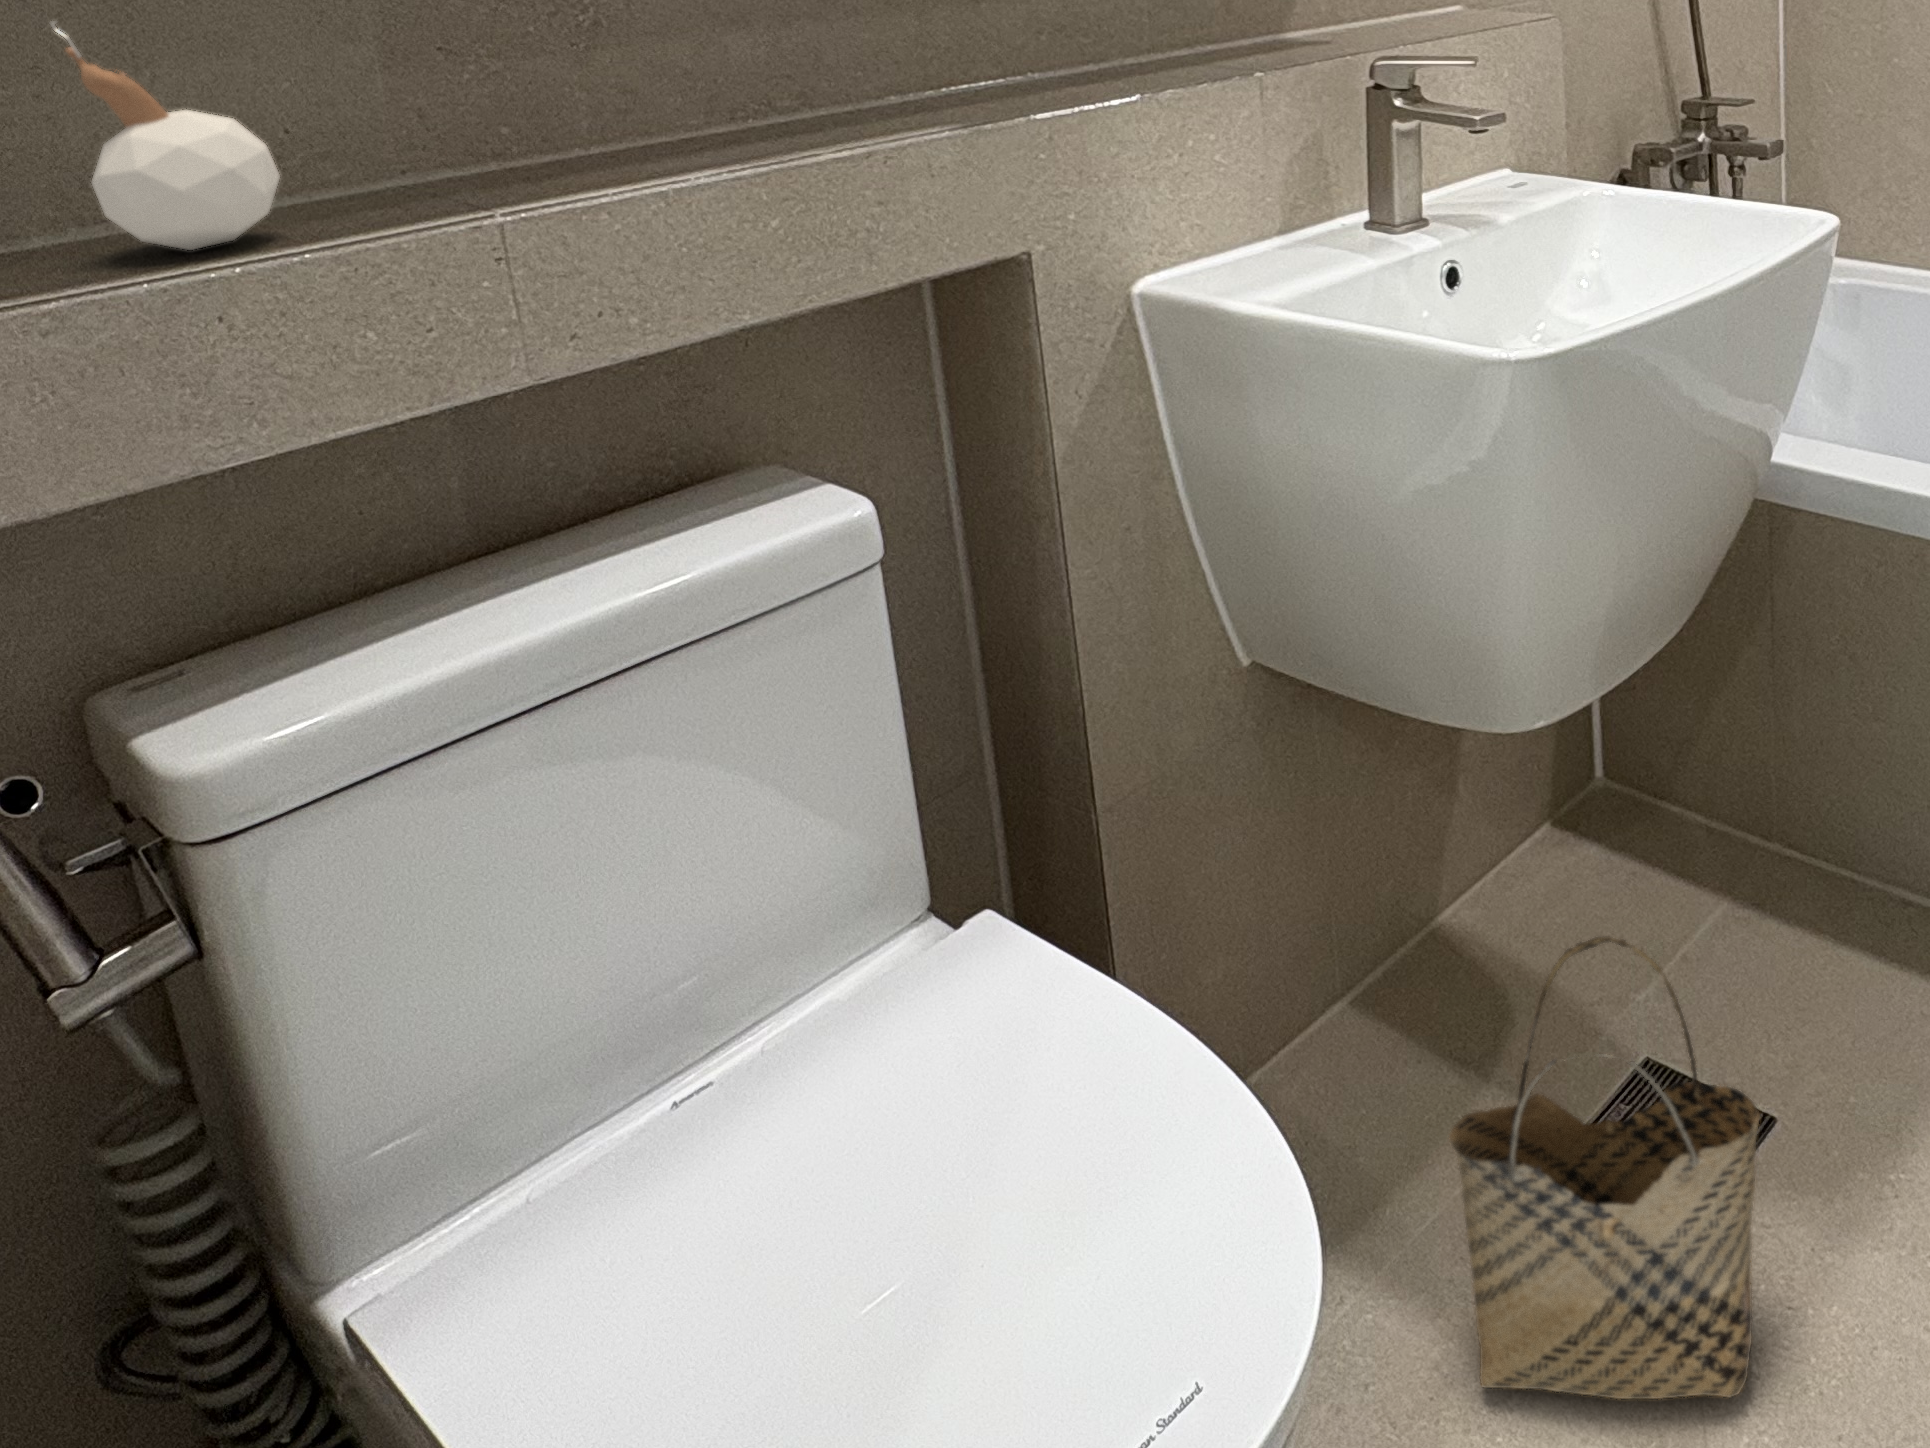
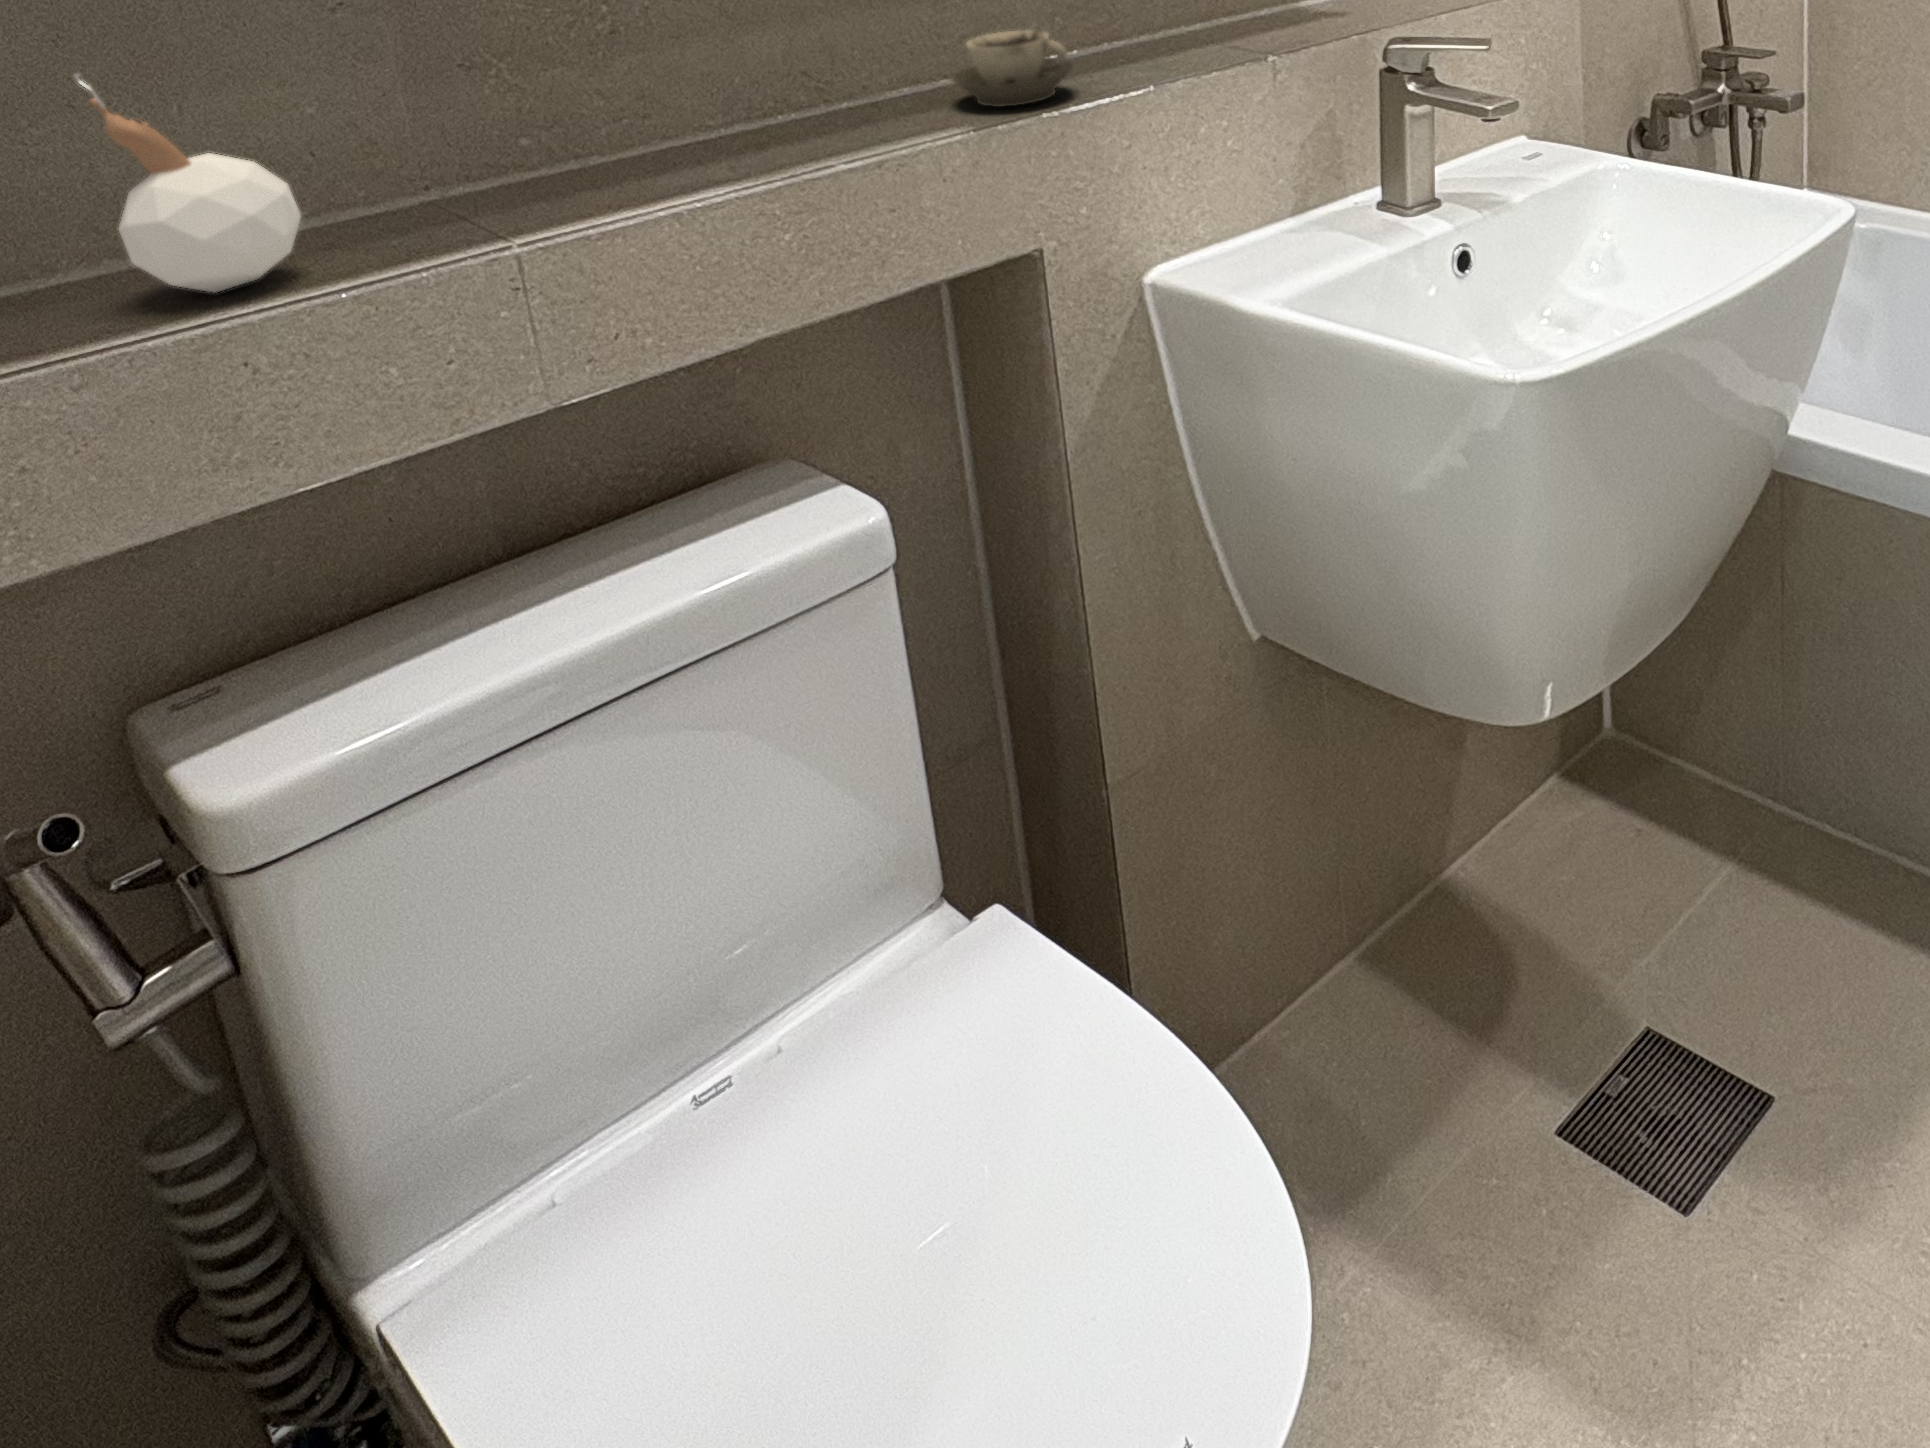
cup: none [936,38,1061,110] -> present [952,30,1073,107]
woven basket: present [1449,937,1760,1399] -> none [1448,930,1755,1386]

